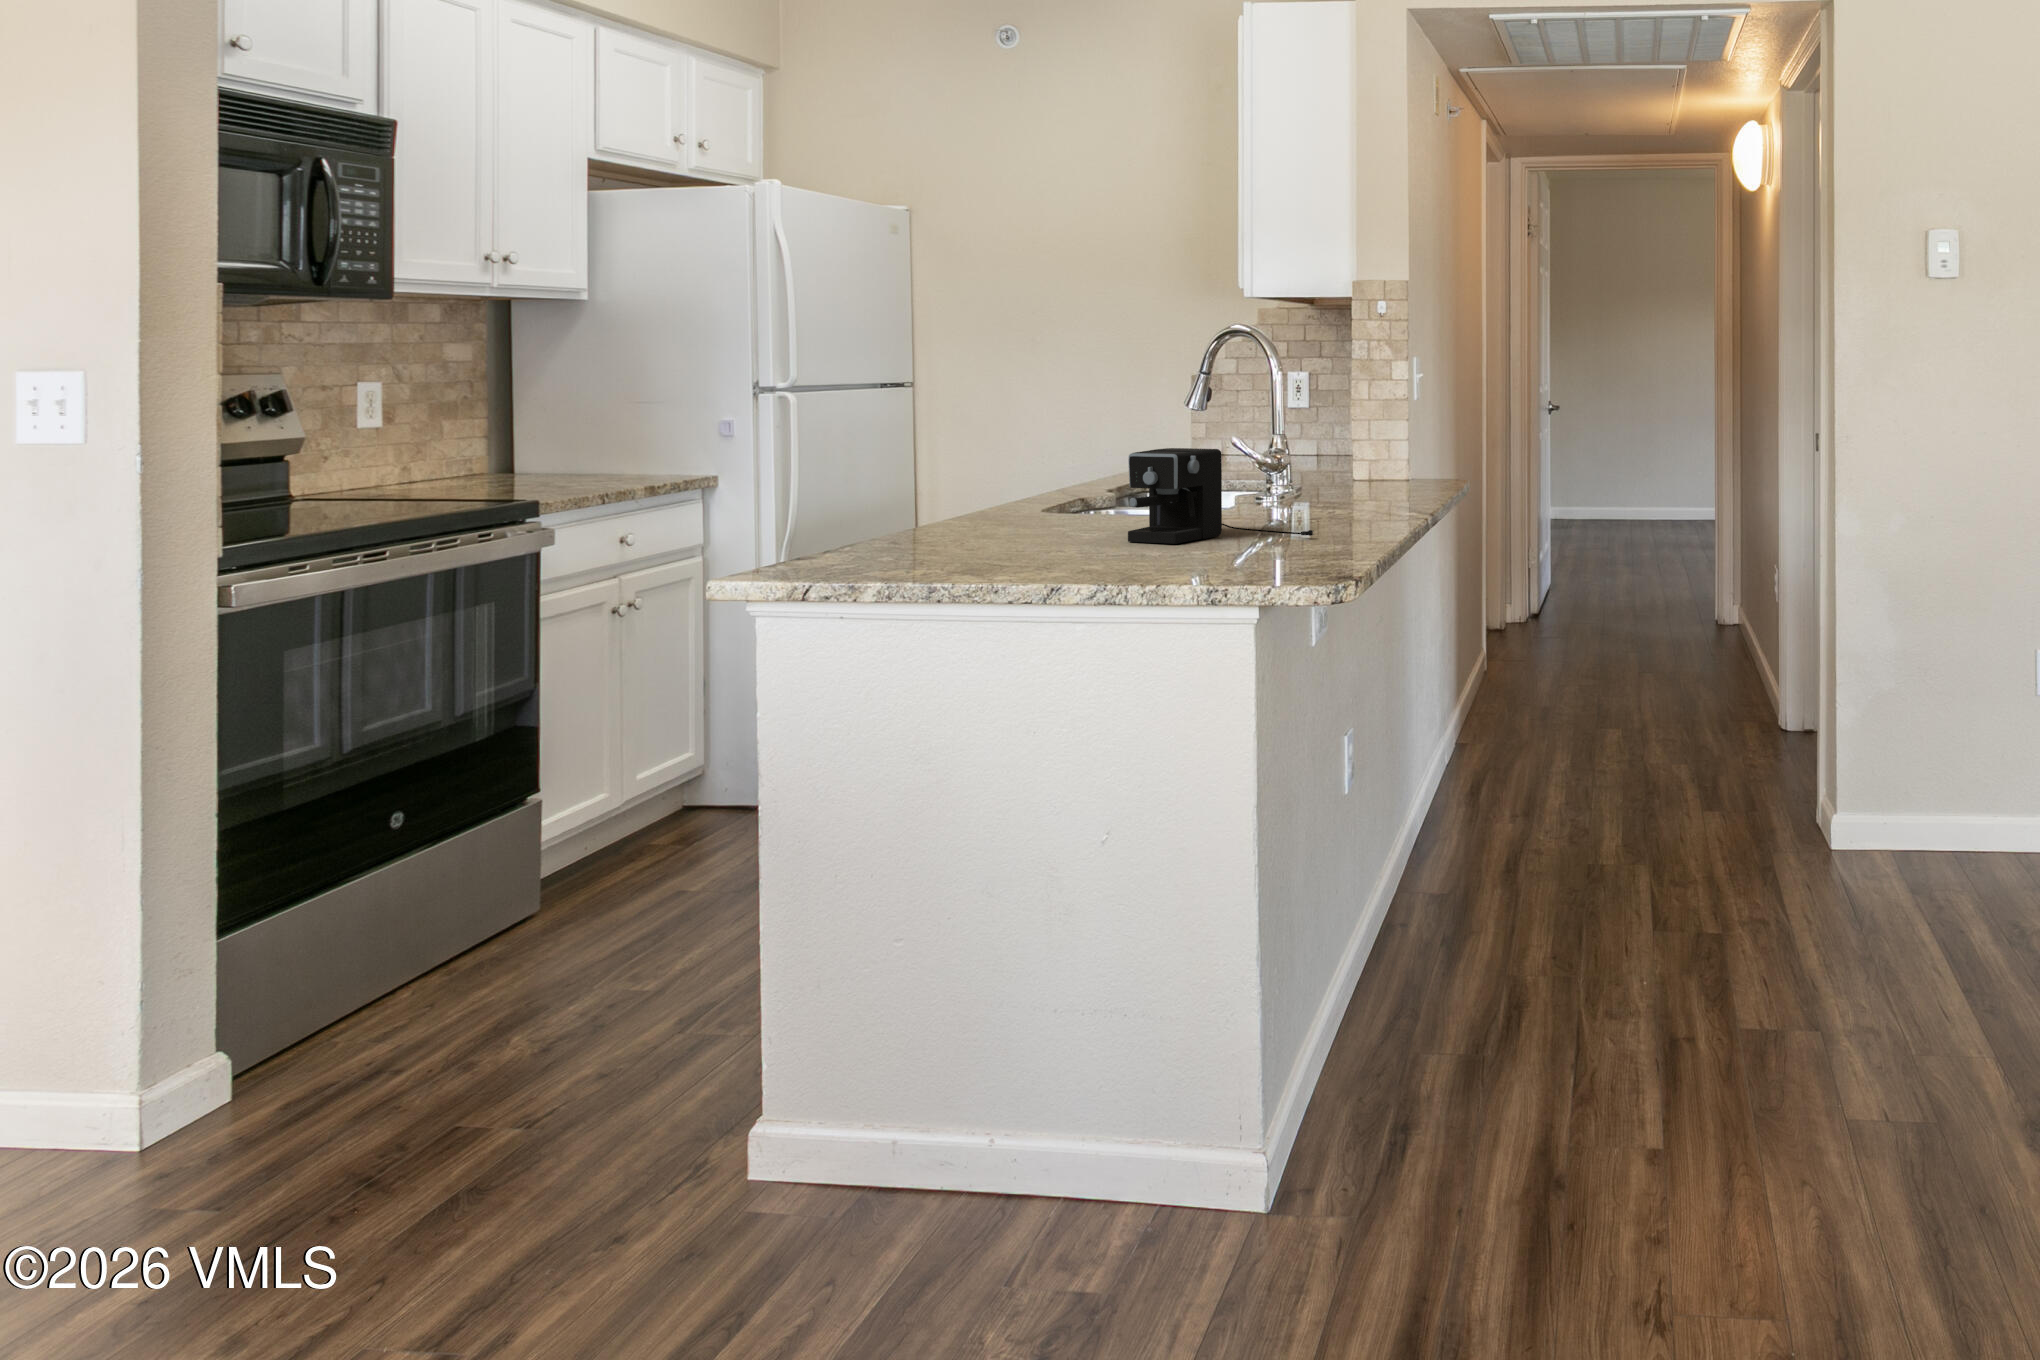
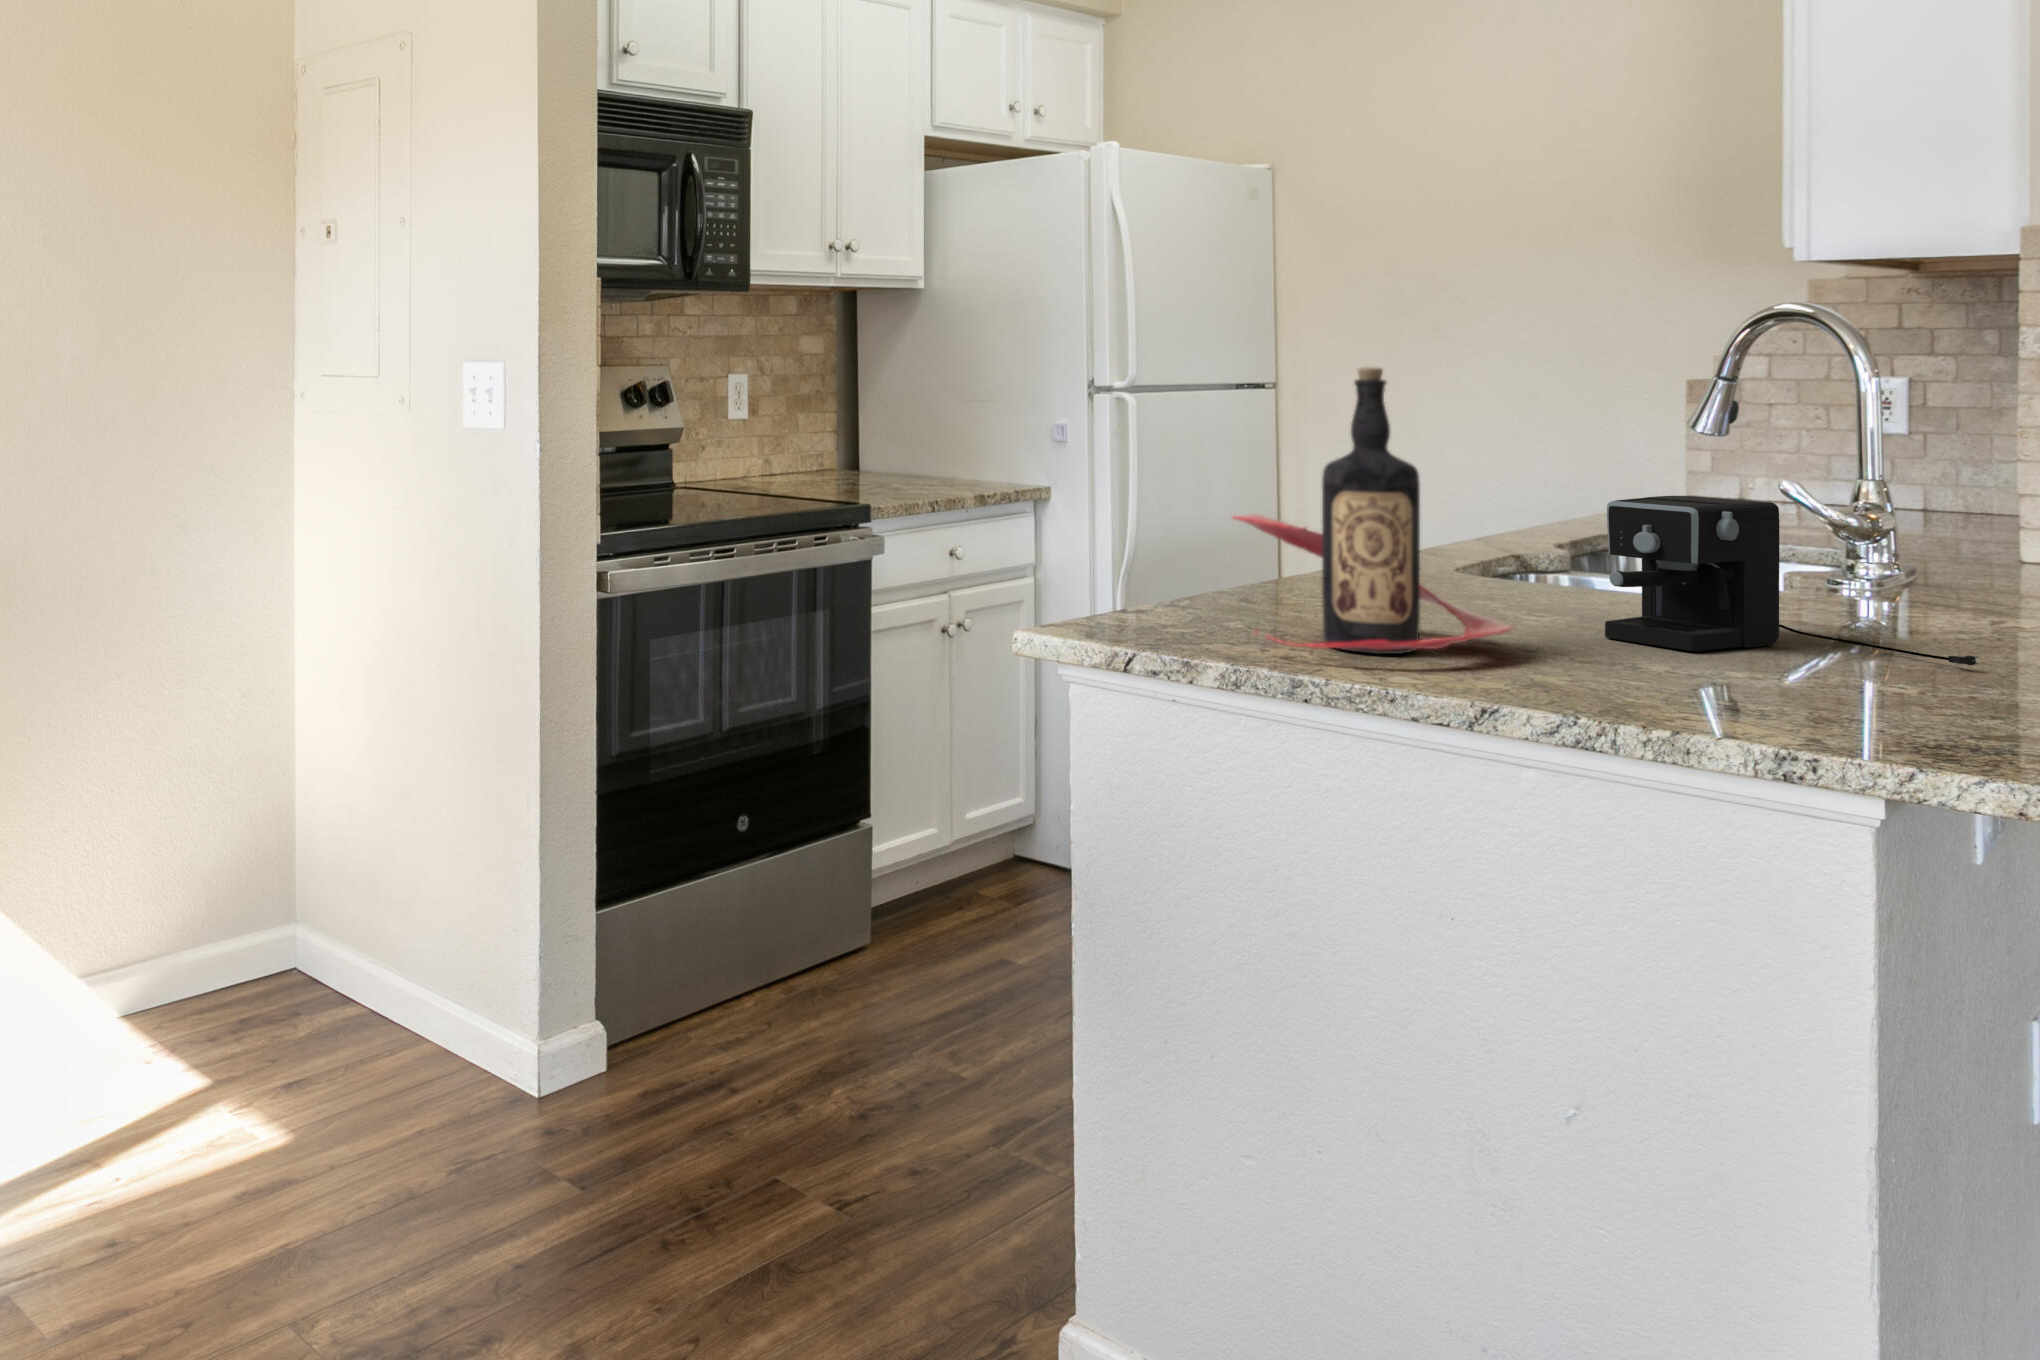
bottle: none [885,368,1072,565] -> present [1232,367,1513,654]

